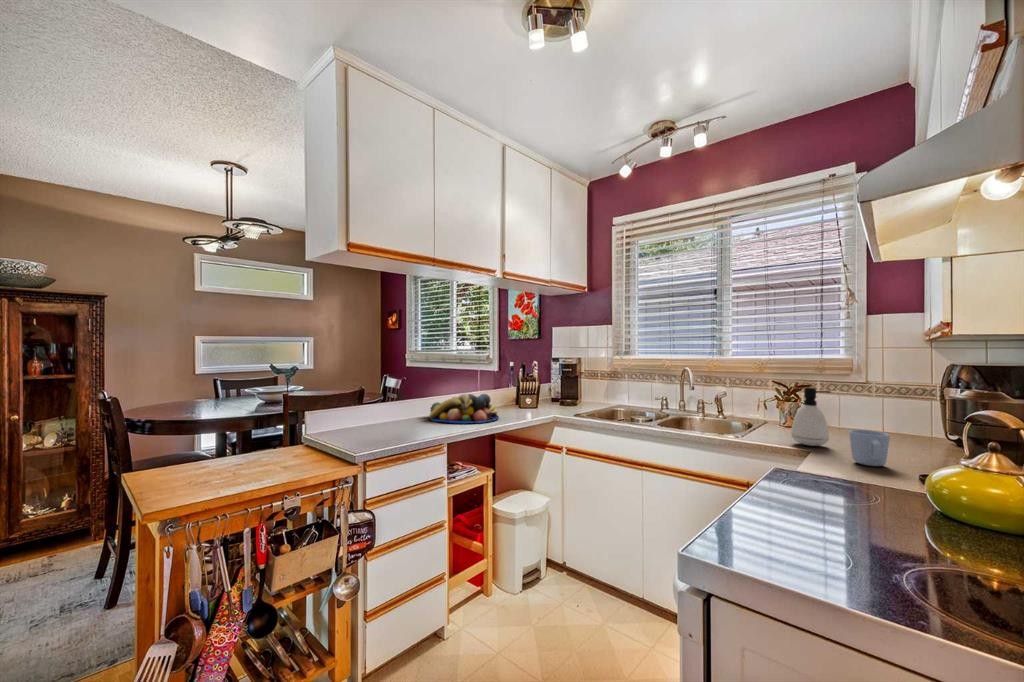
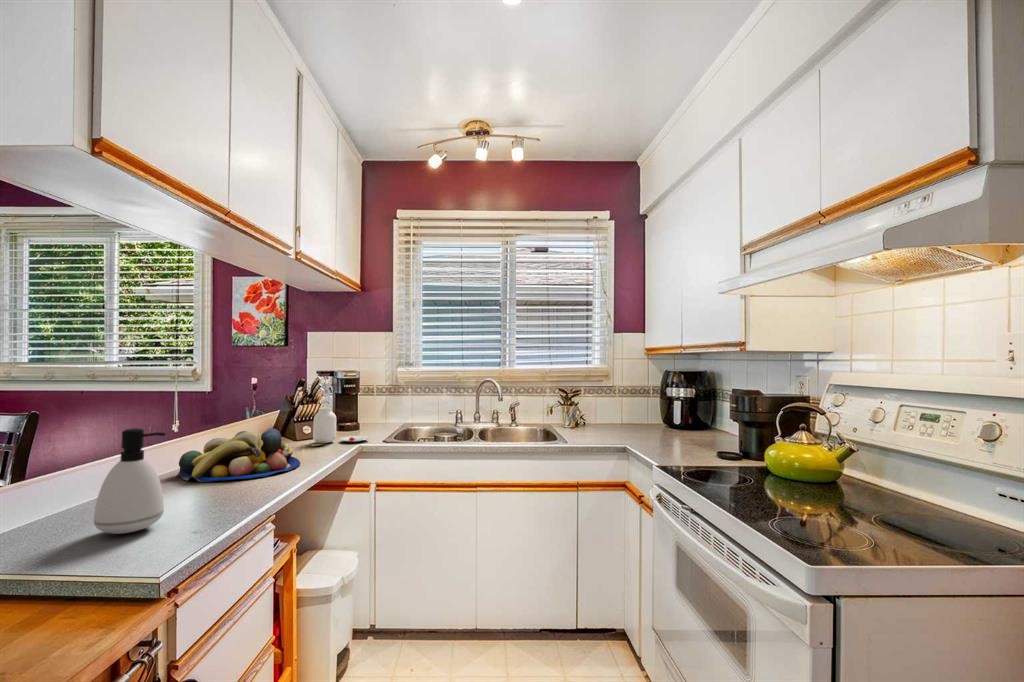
jar: none [525,384,570,413] -> present [311,407,369,446]
soap dispenser: present [791,387,830,446] -> present [94,428,165,534]
mug: present [850,430,890,466] -> none [661,423,689,451]

